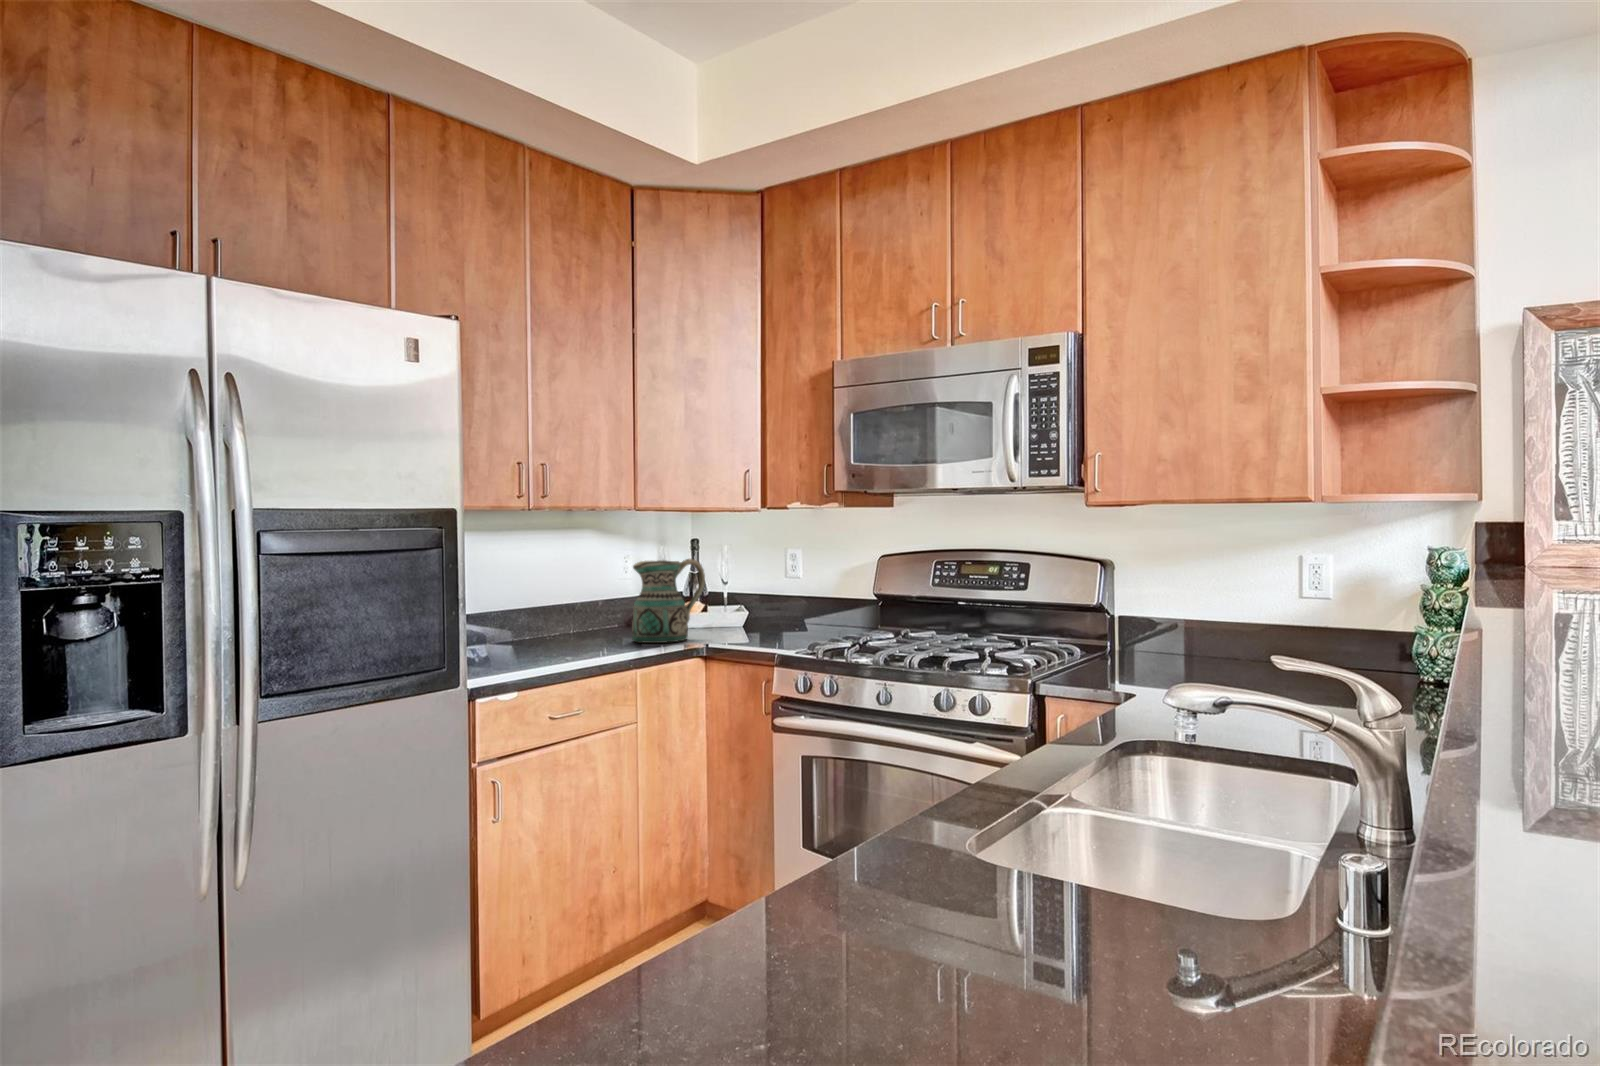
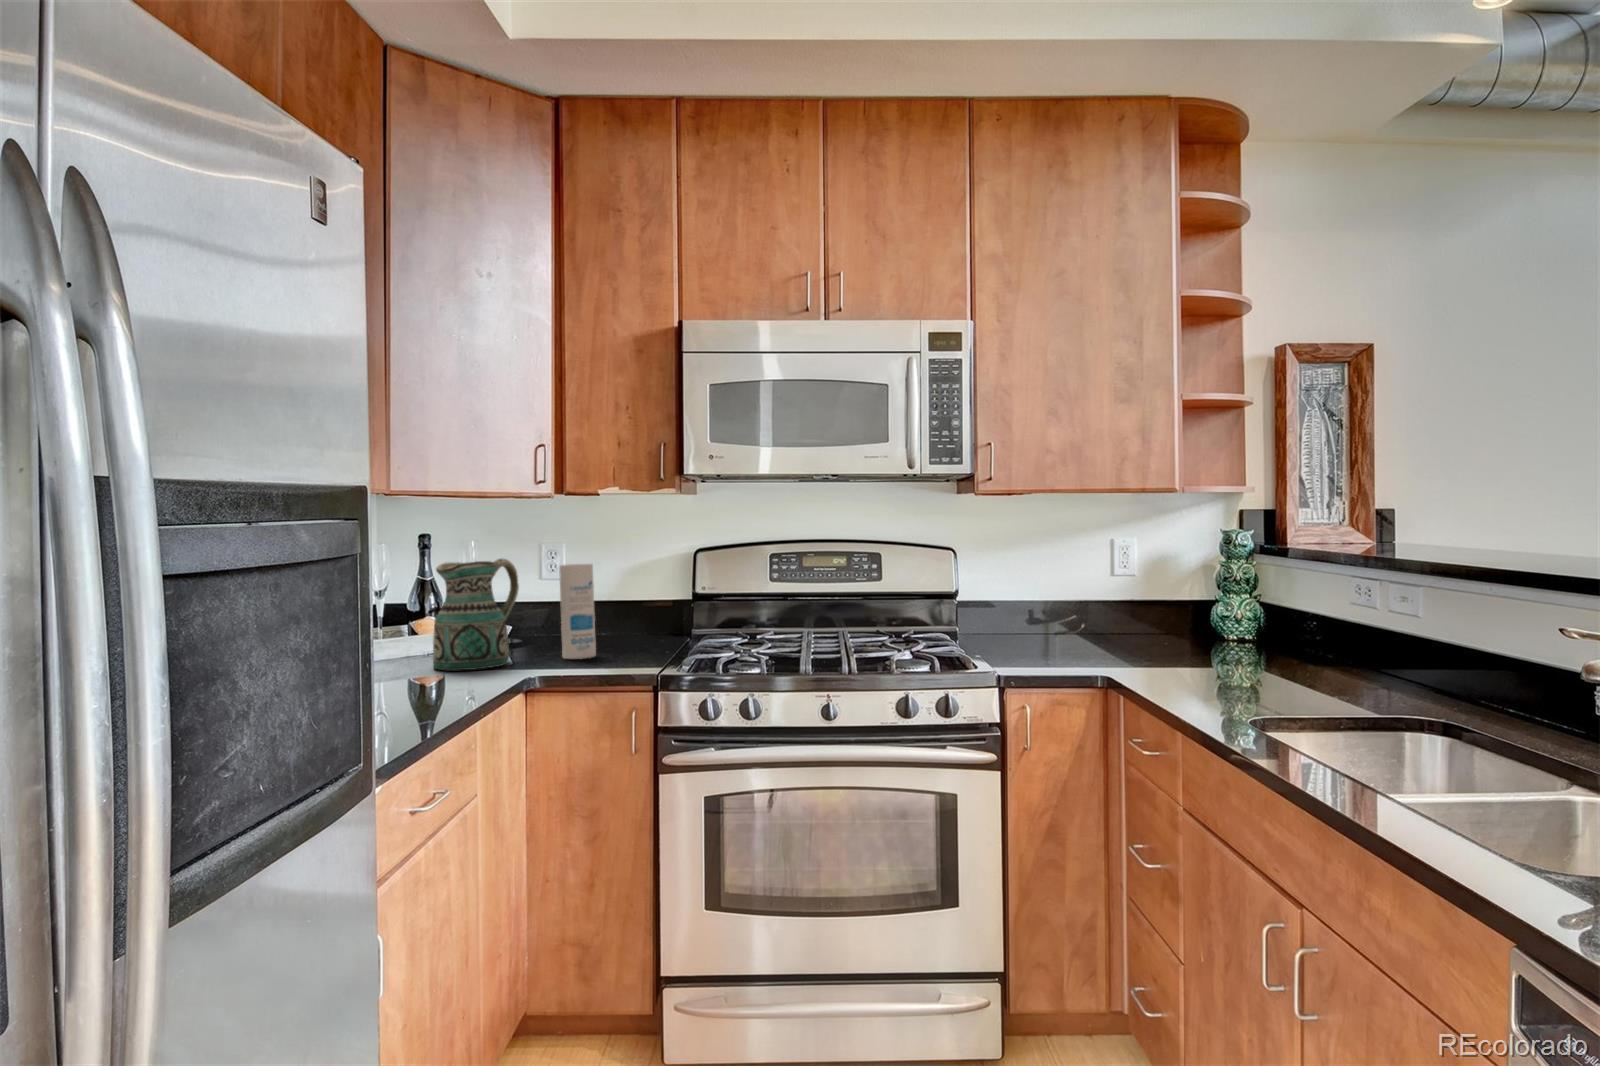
canister: none [725,565,753,642] -> present [559,564,596,659]

